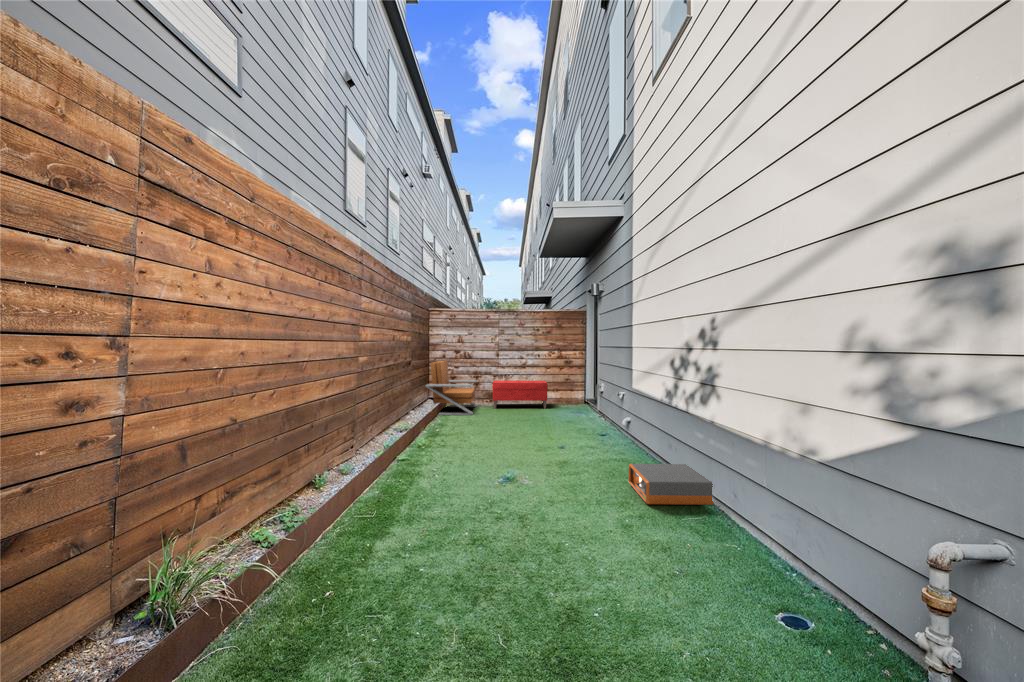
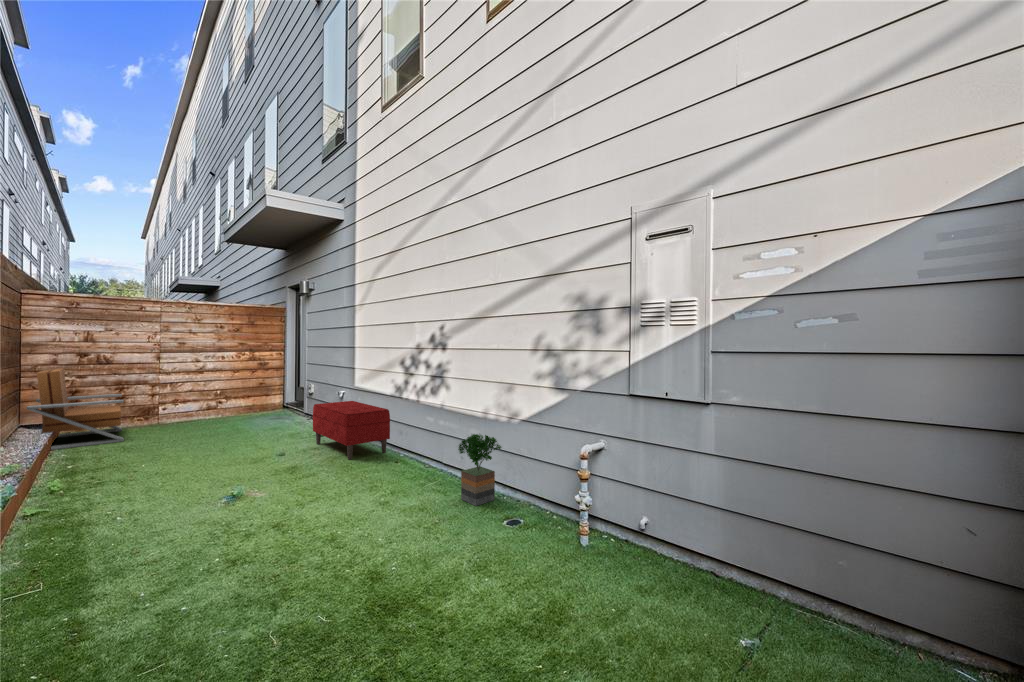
bench: present [492,381,548,409] -> present [313,401,390,460]
potted tree: none [713,463,791,567] -> present [458,434,502,506]
storage box: present [628,464,714,505] -> none [372,447,445,485]

